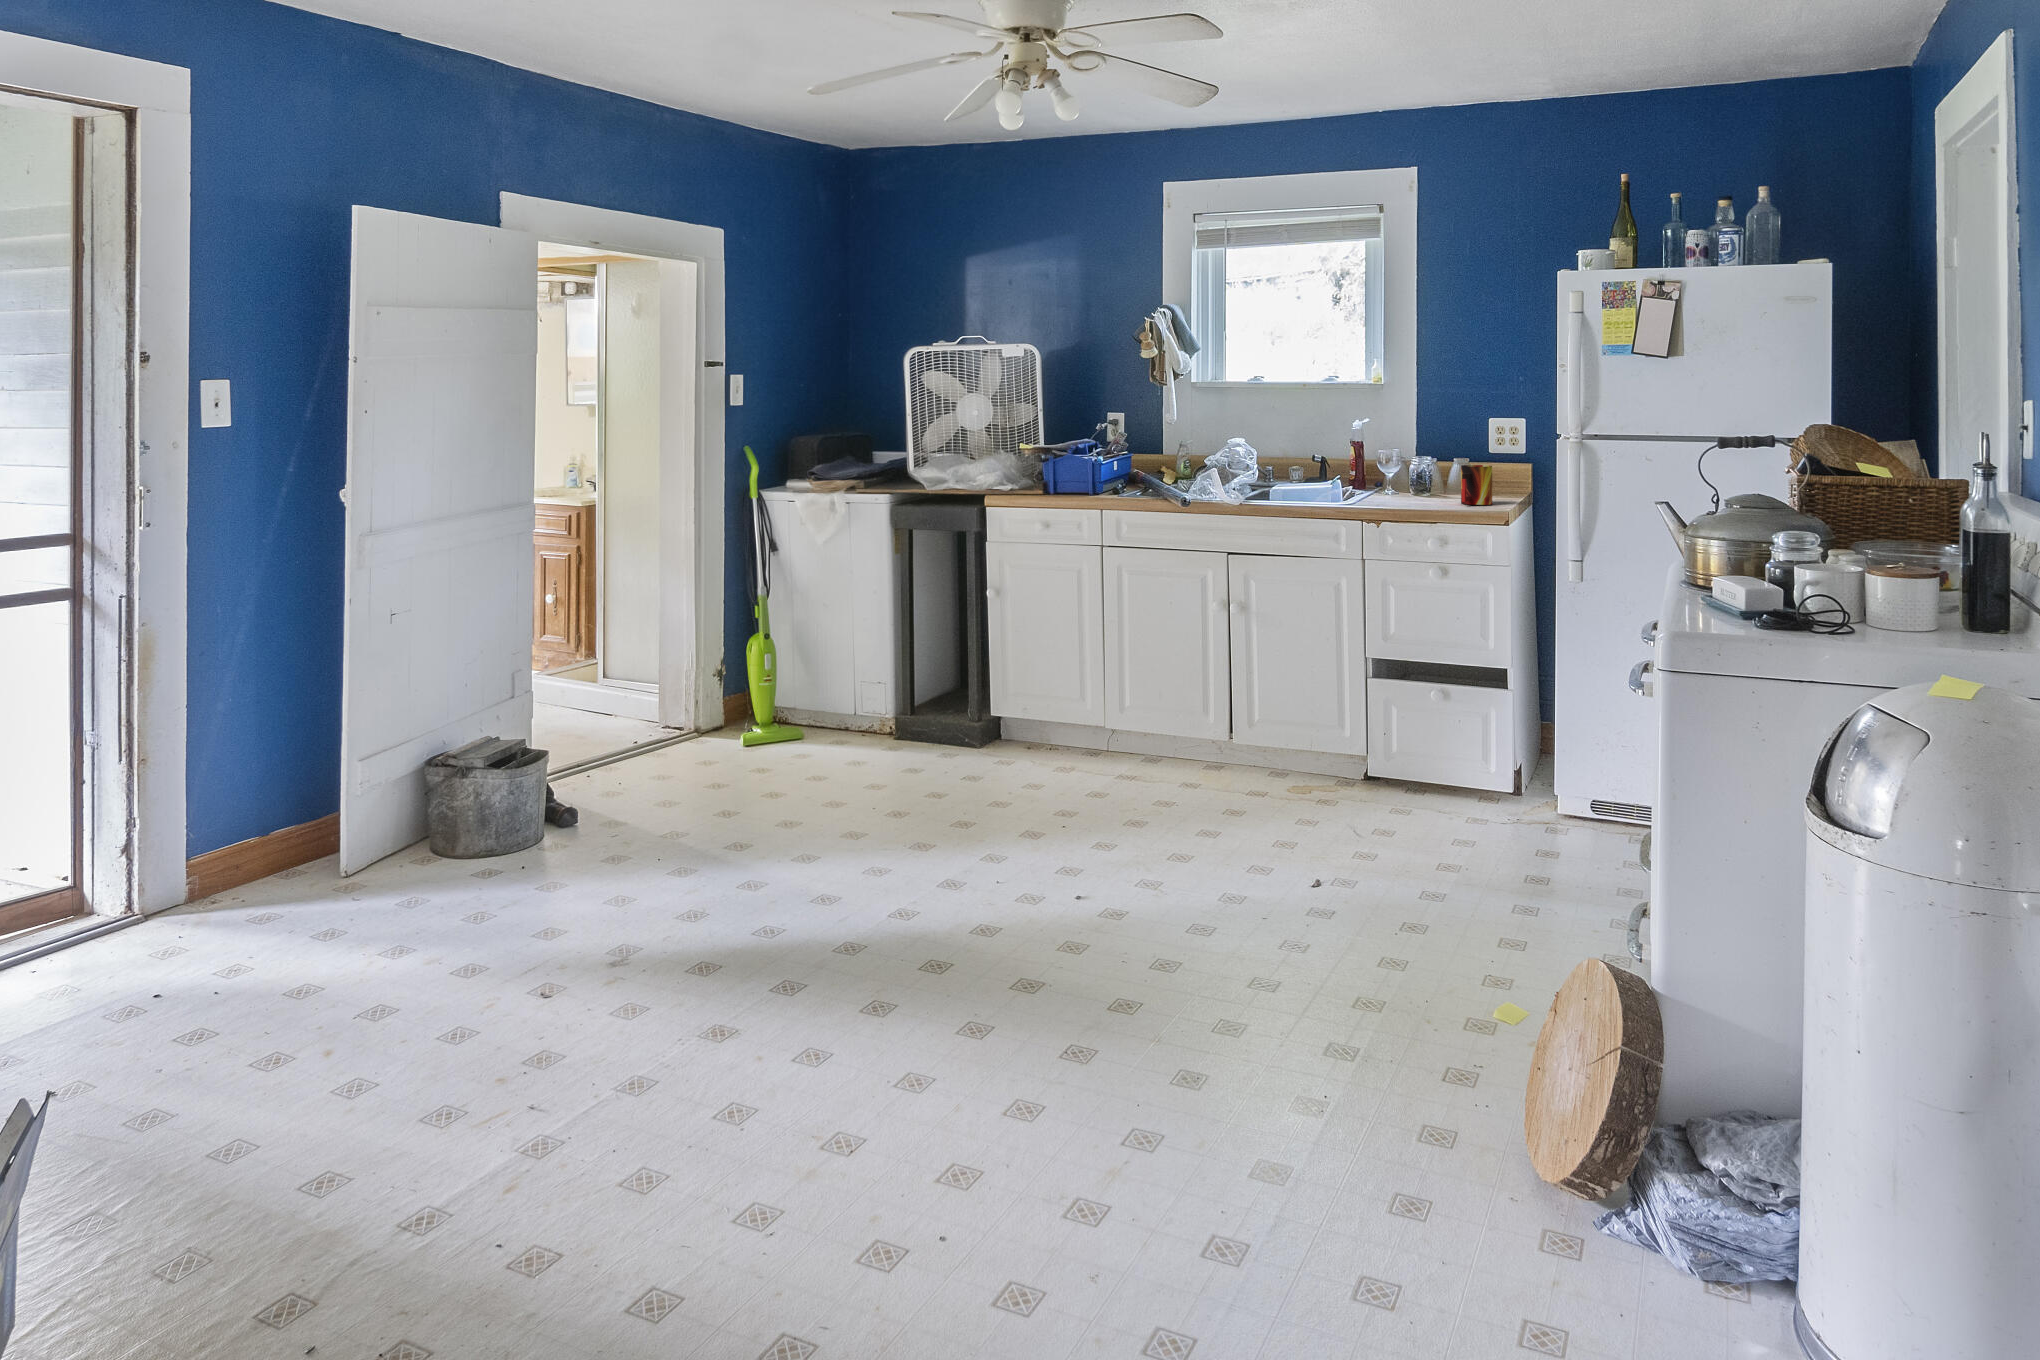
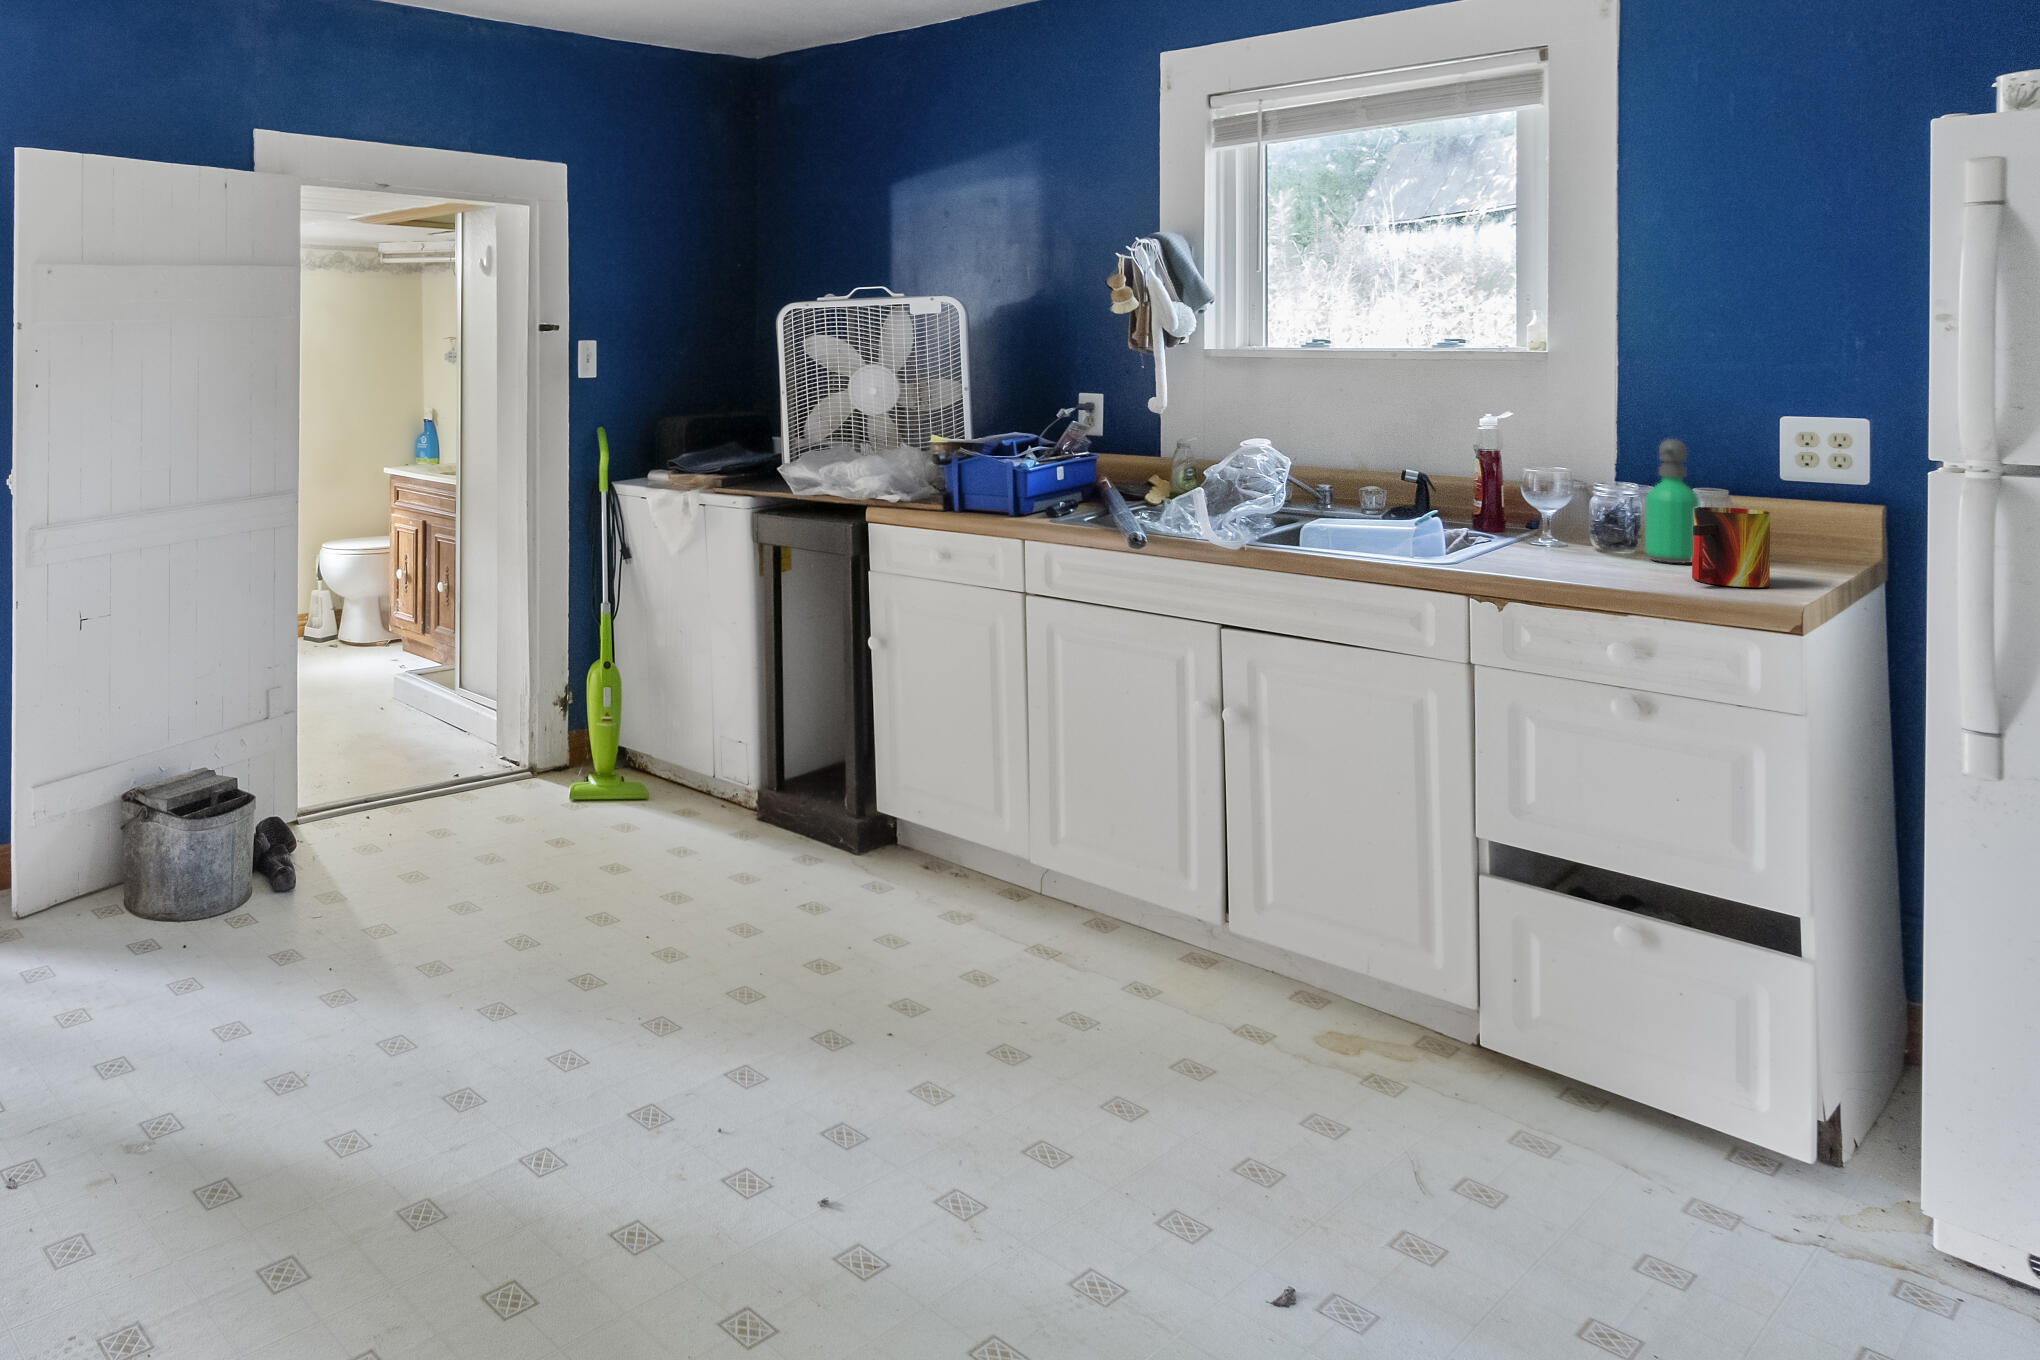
soap dispenser: none [1437,431,1460,497] -> present [1645,439,1700,563]

